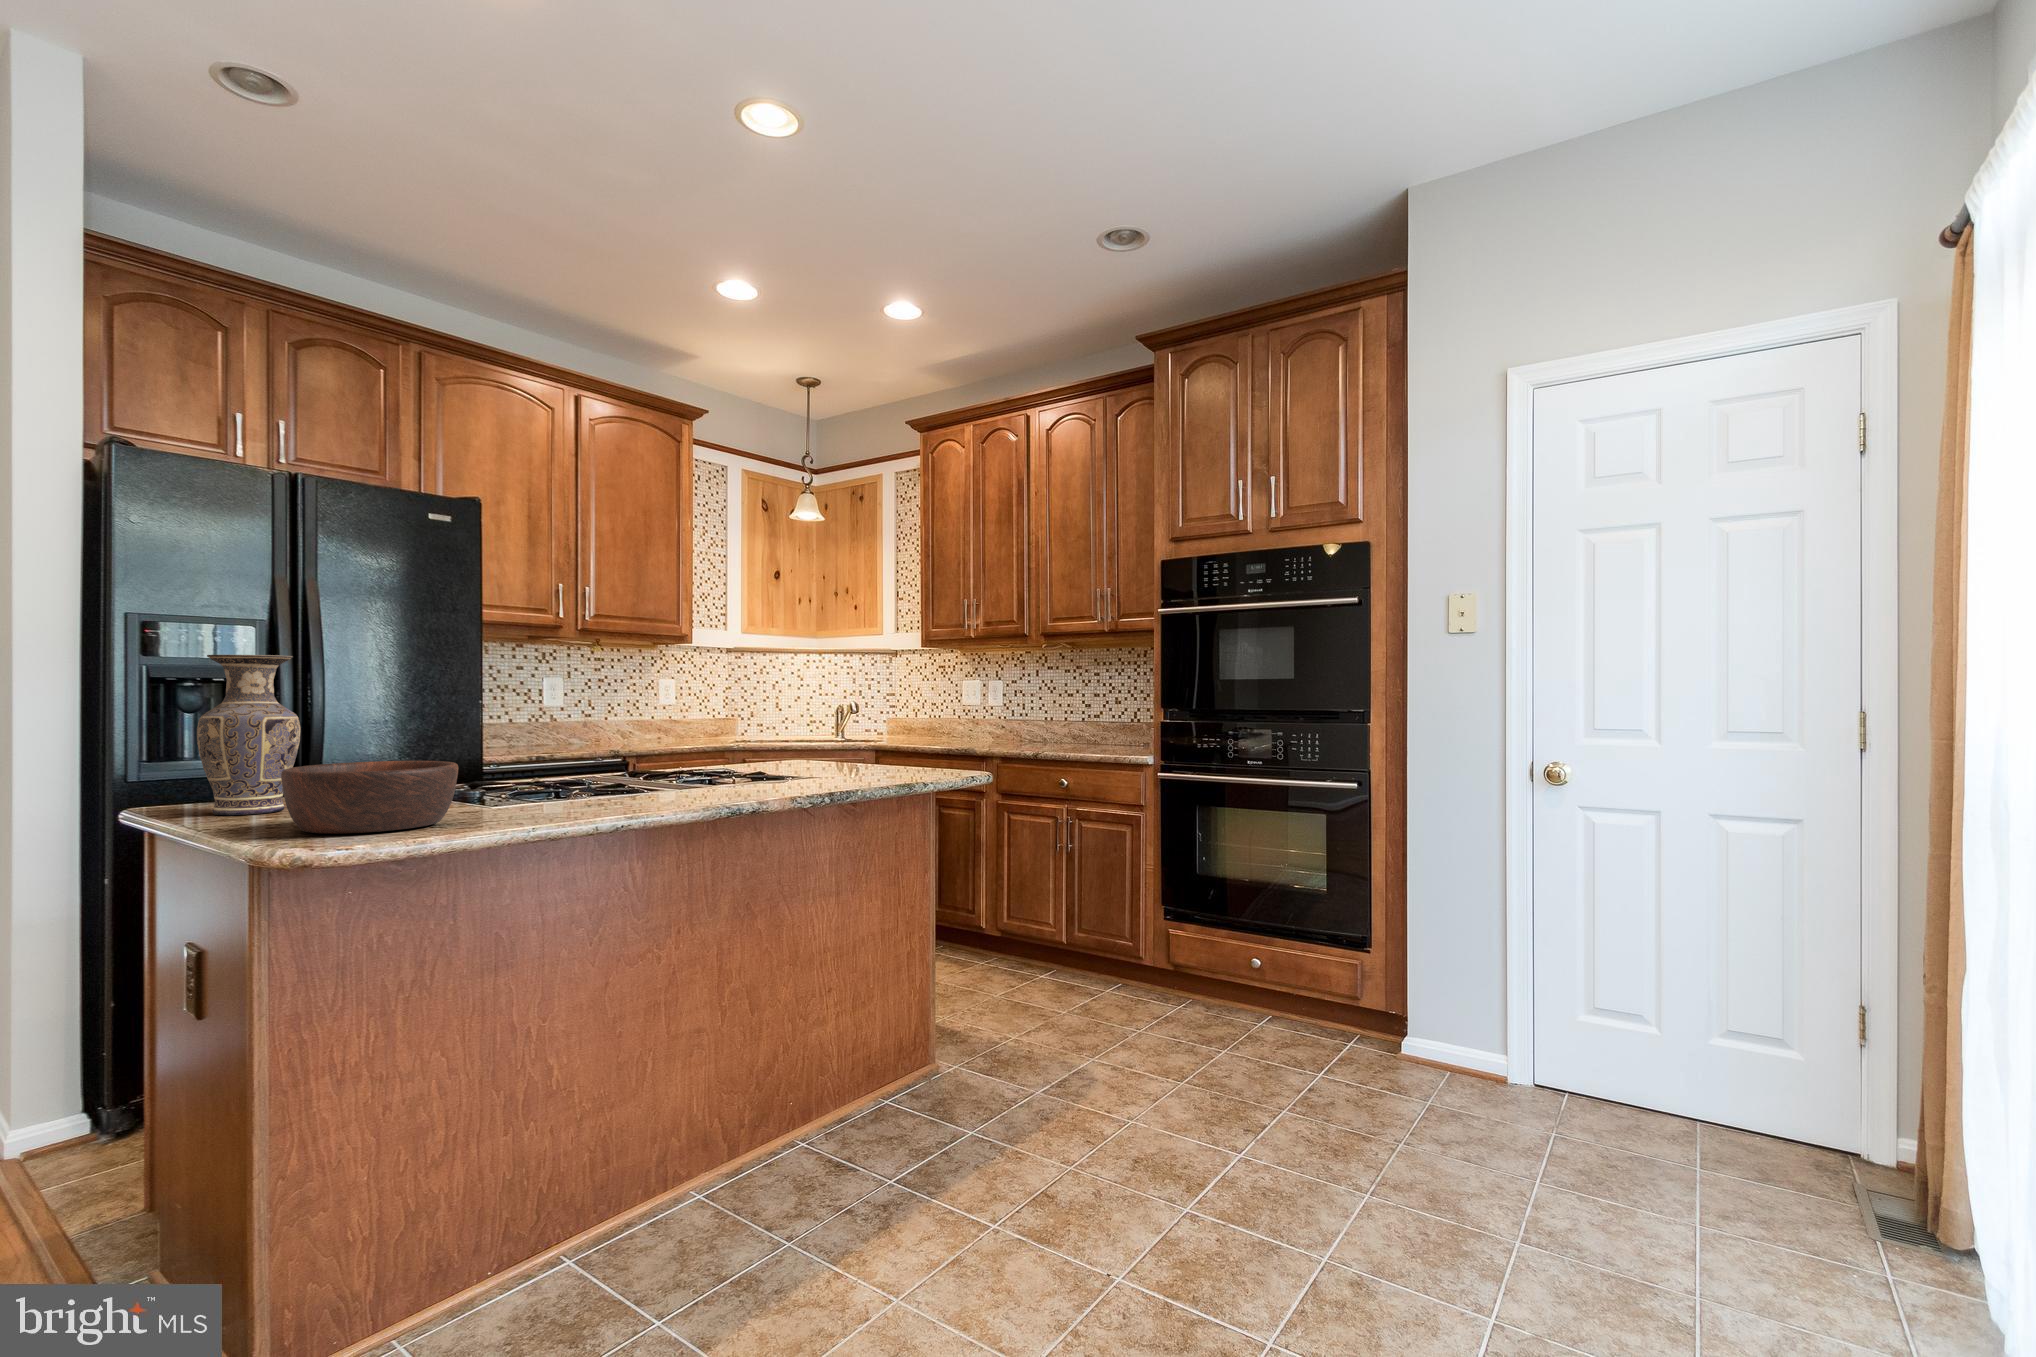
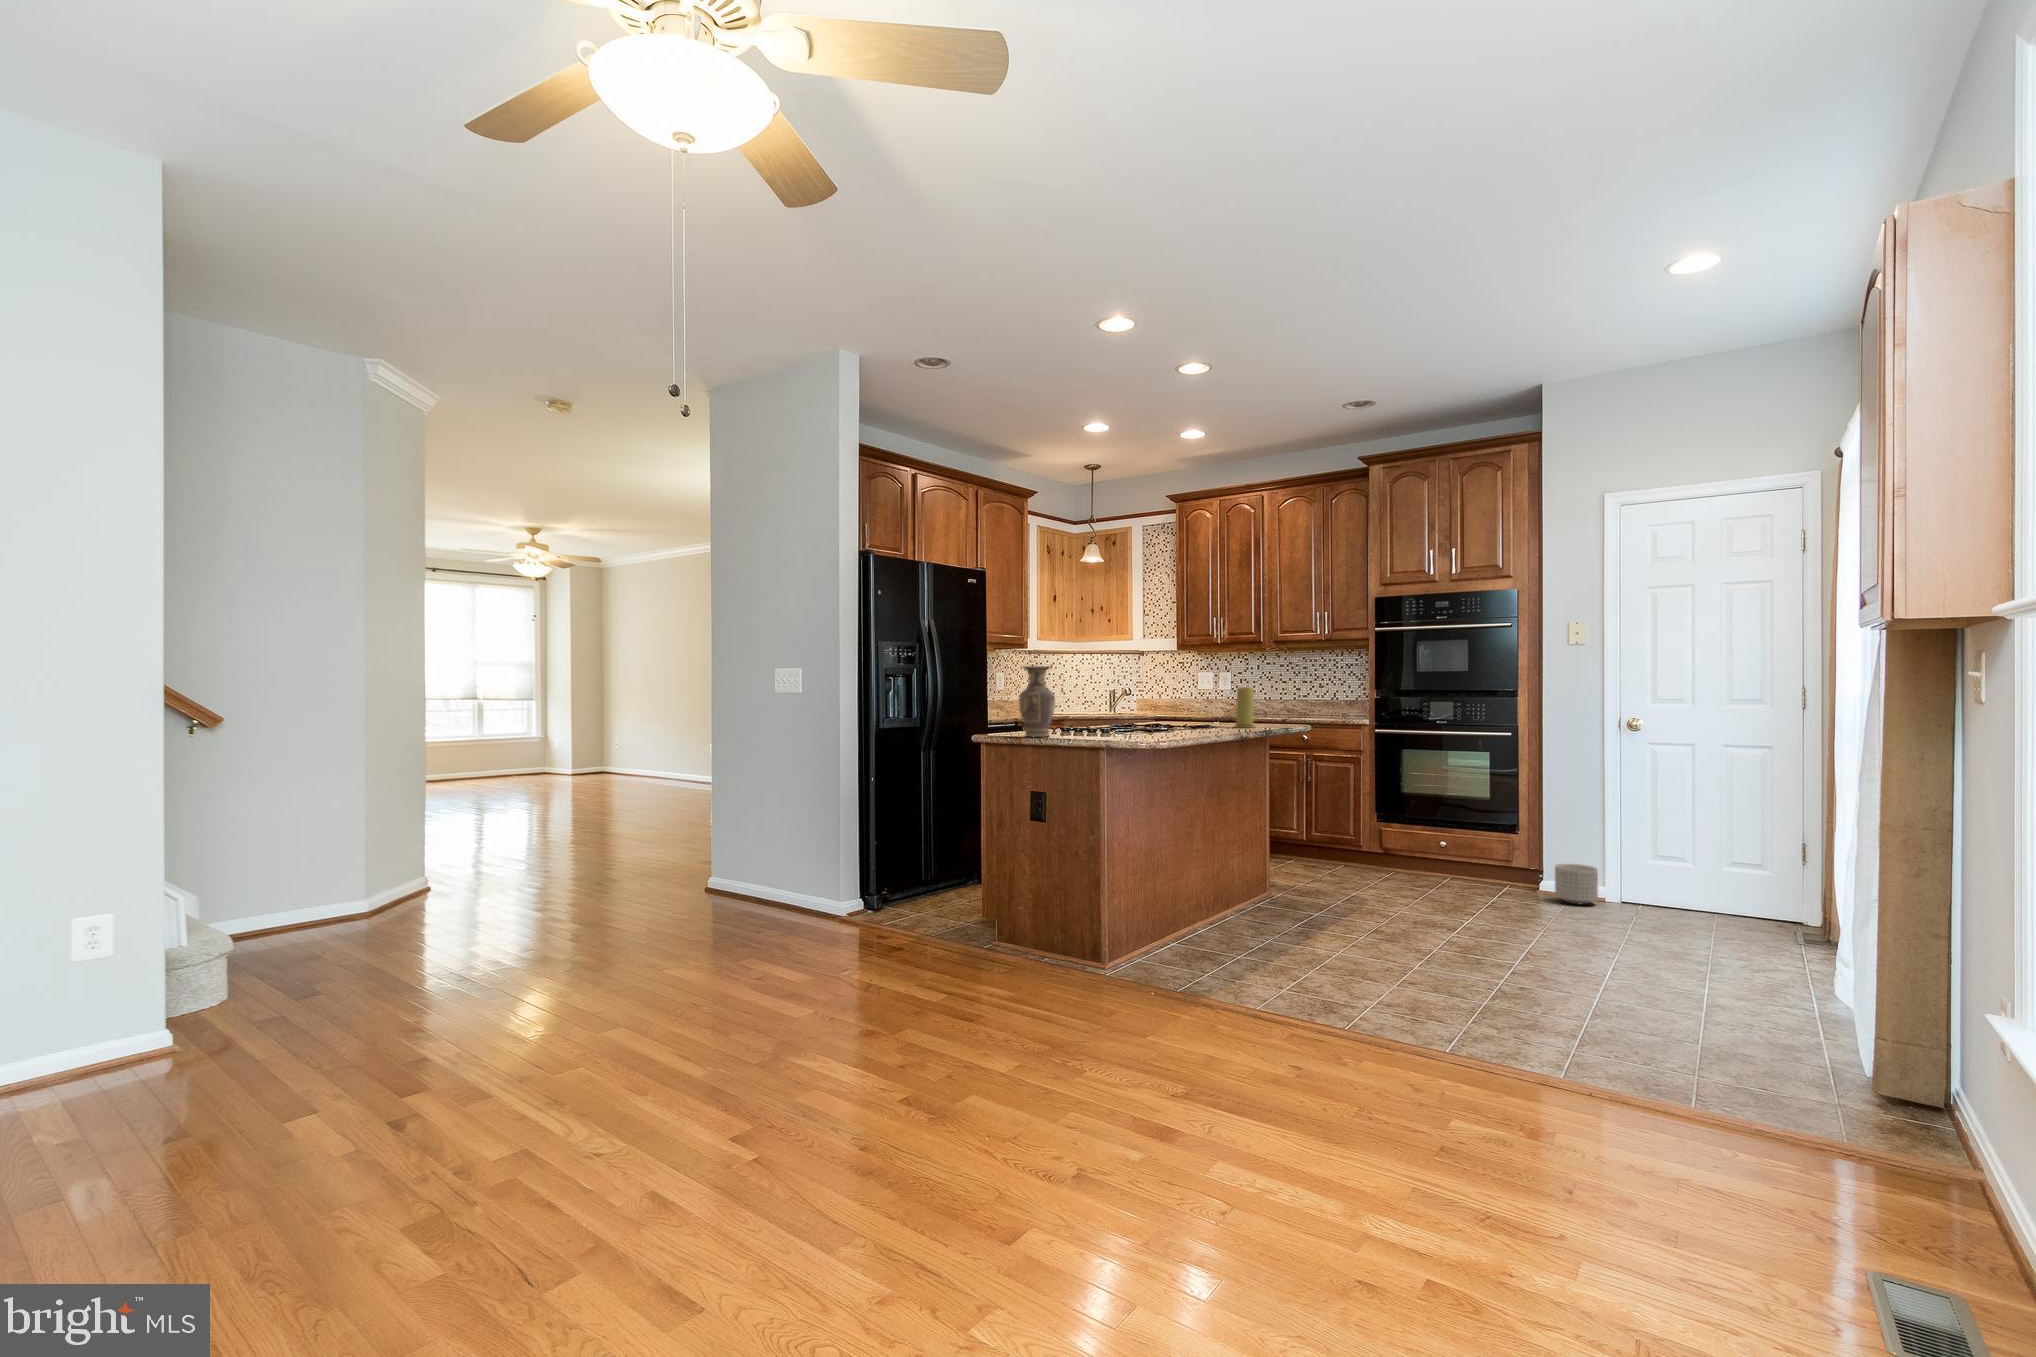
candle: none [820,703,865,781] -> present [1235,687,1254,728]
wooden bowl: present [281,761,458,834] -> none [1099,713,1162,740]
planter: none [1420,1015,1492,1095] -> present [1555,864,1598,904]

